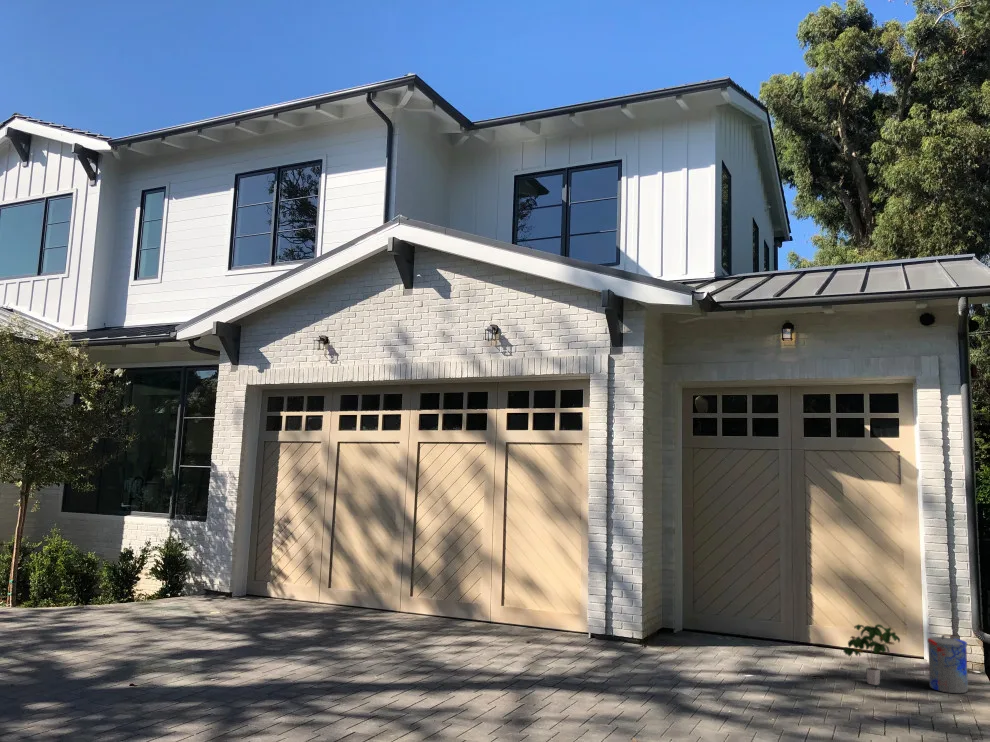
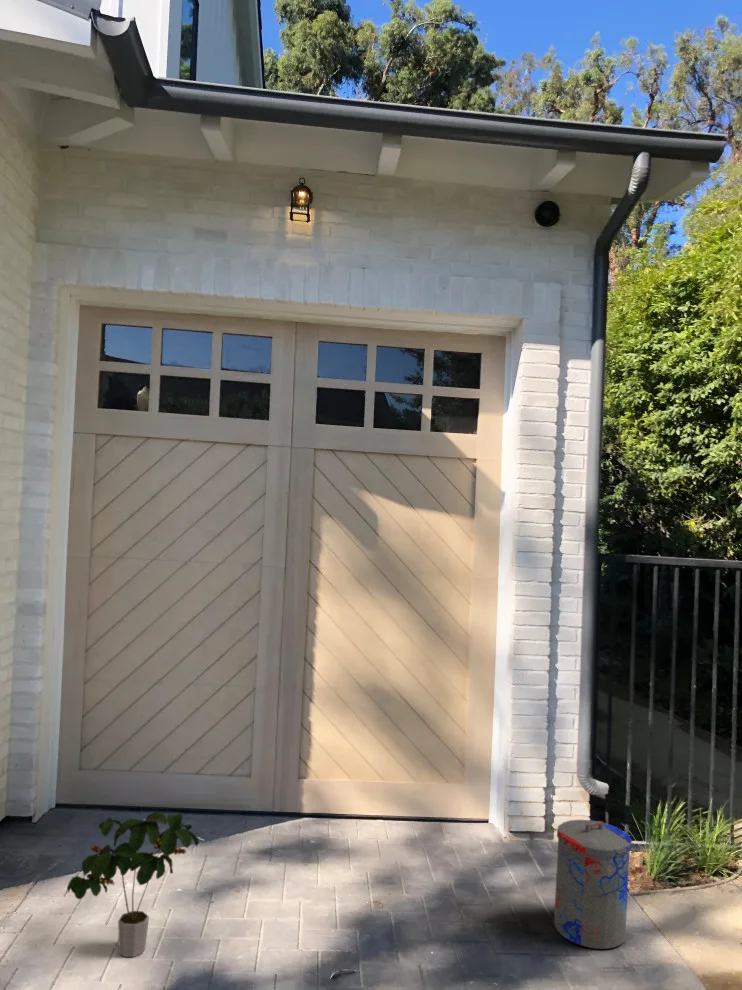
potted plant: present [843,624,900,685] -> present [67,812,199,957]

